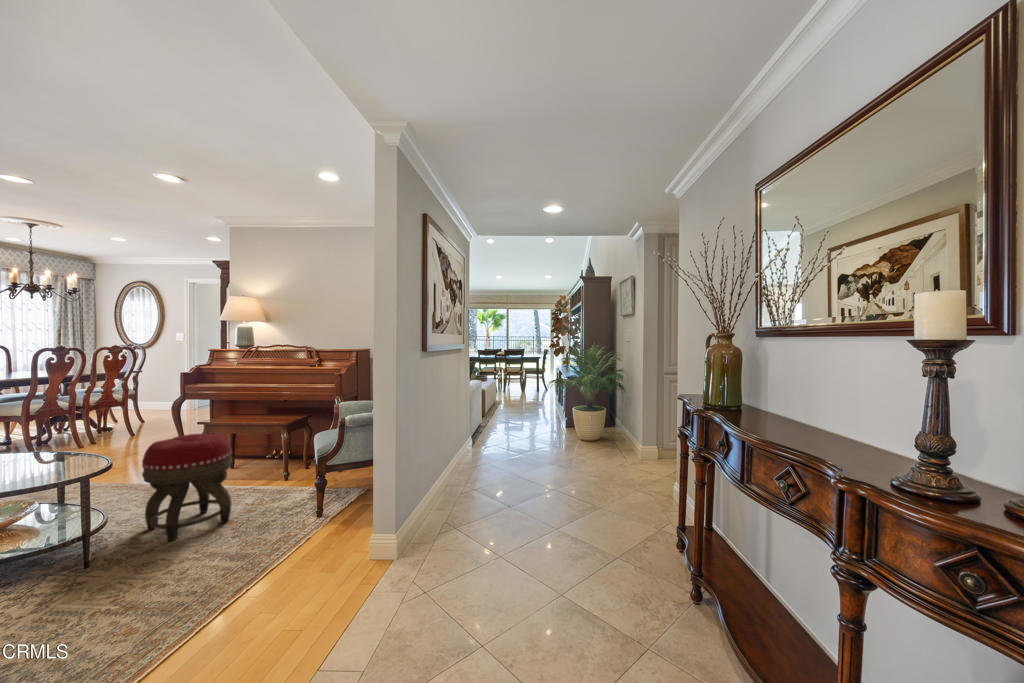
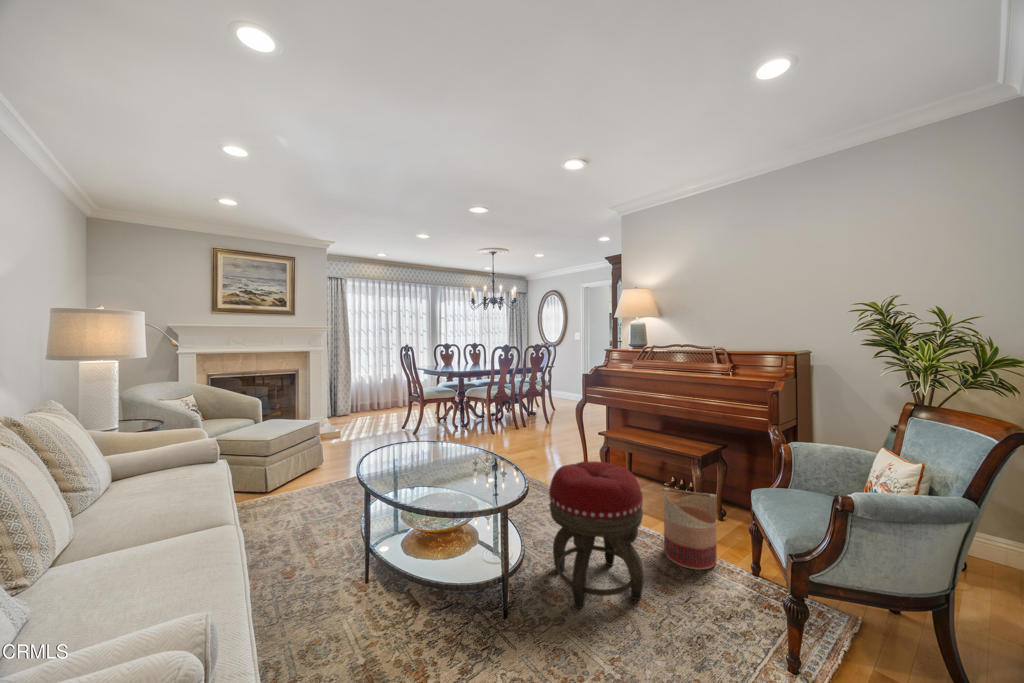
basket: none [253,444,293,497] -> present [663,488,717,570]

